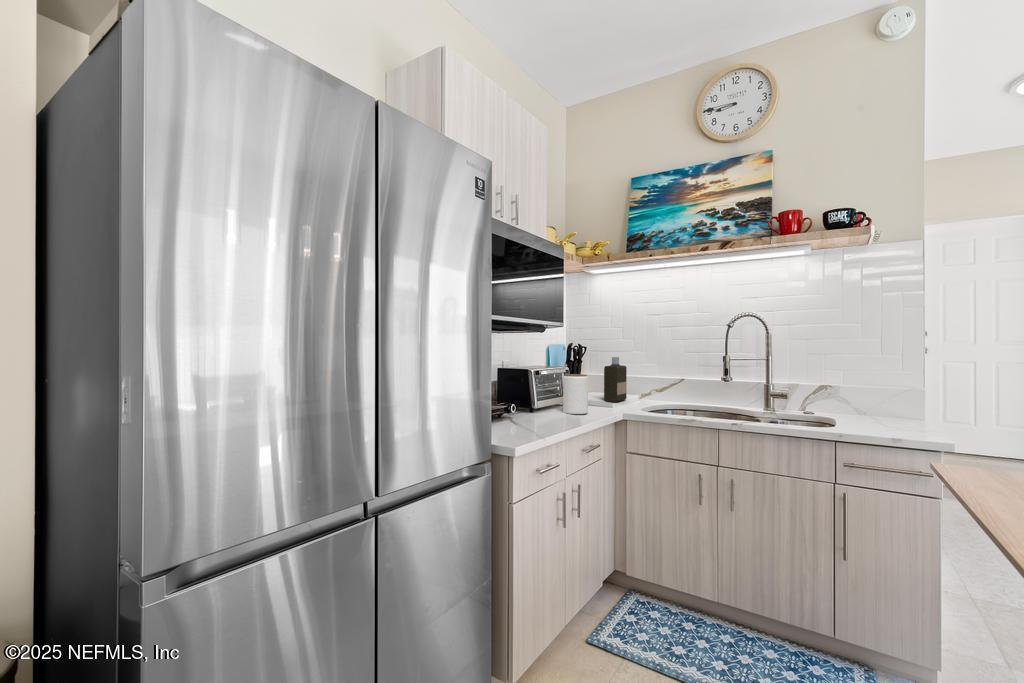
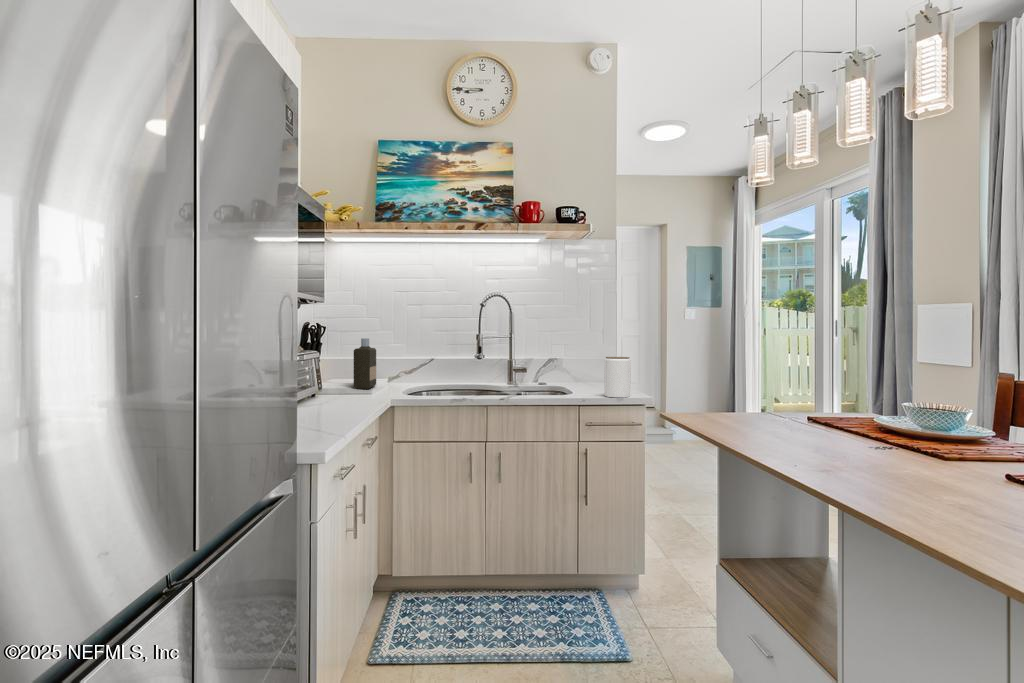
jar: present [563,374,588,414] -> present [605,357,631,398]

